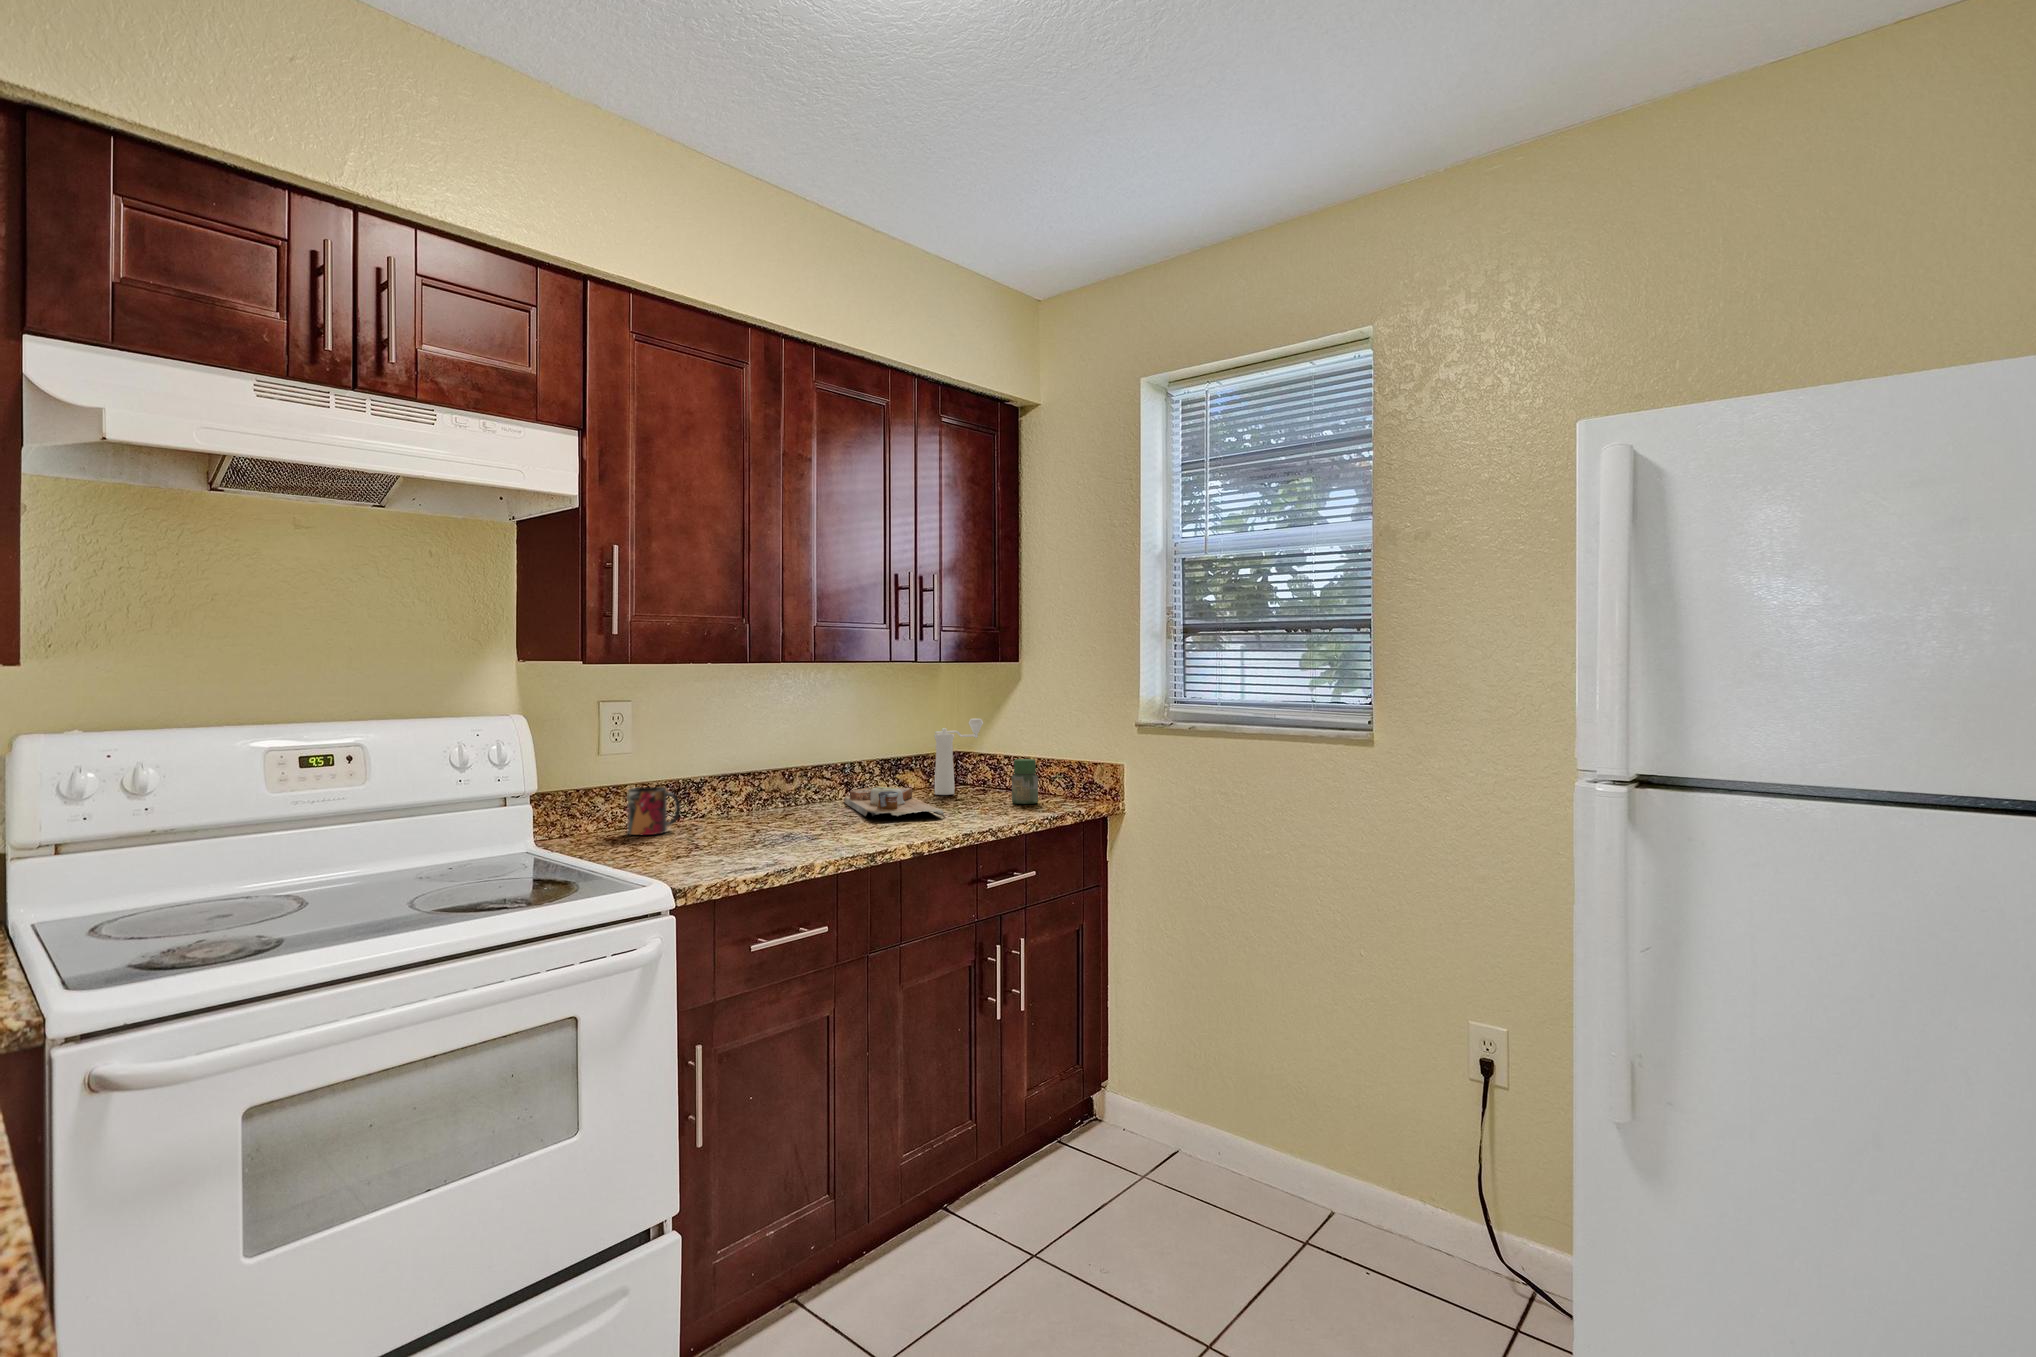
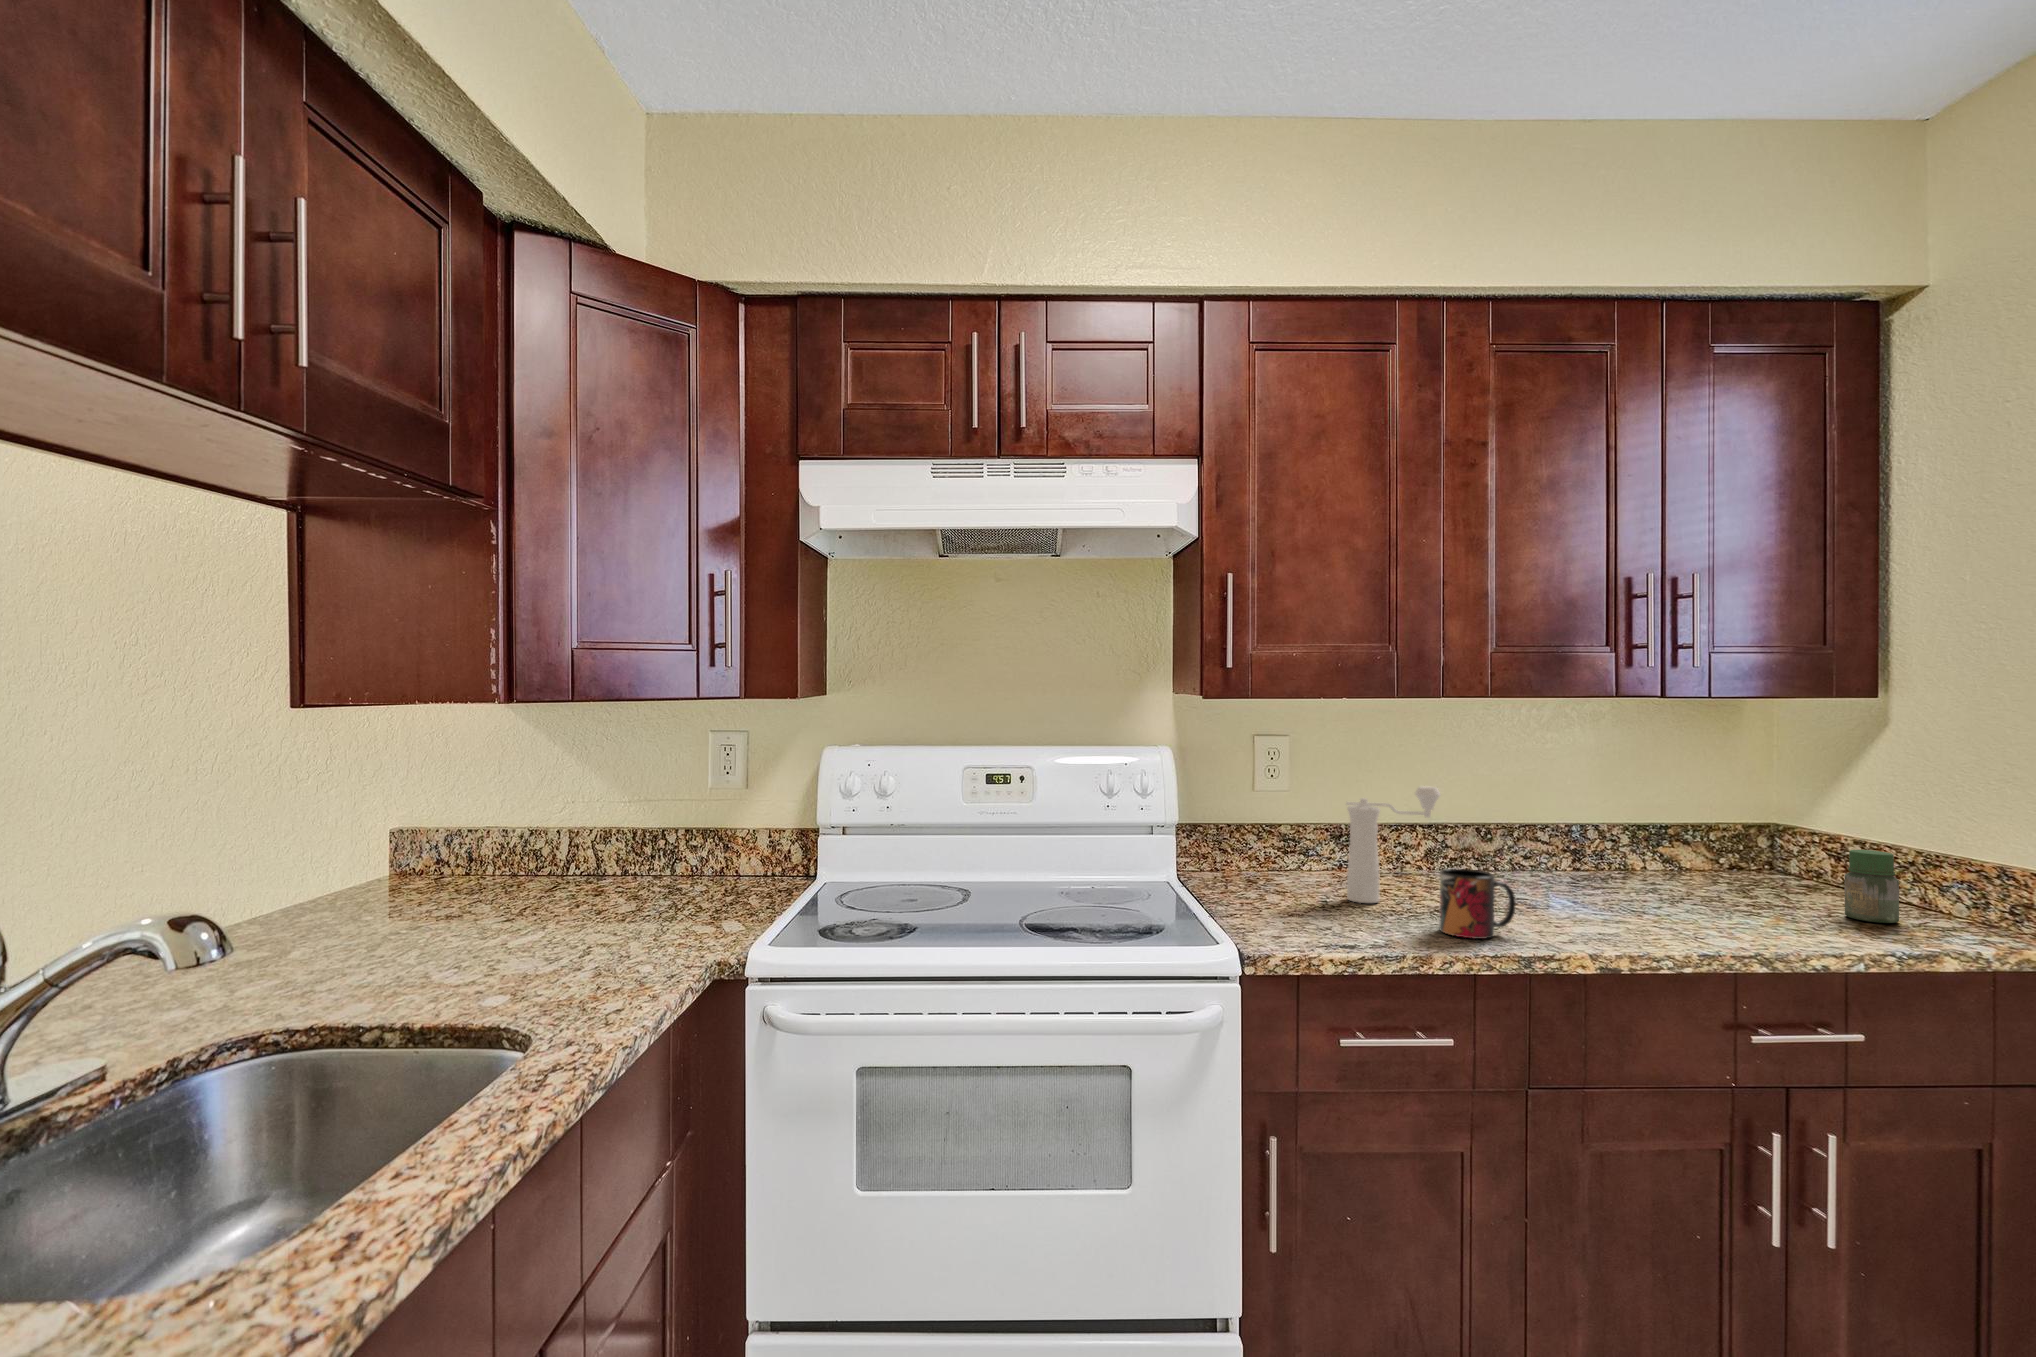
pepper mill: present [934,719,983,795] -> present [1346,786,1440,903]
mug: present [628,787,680,835] -> present [1439,868,1516,939]
cutting board: present [844,787,944,817] -> none [1565,859,1692,921]

